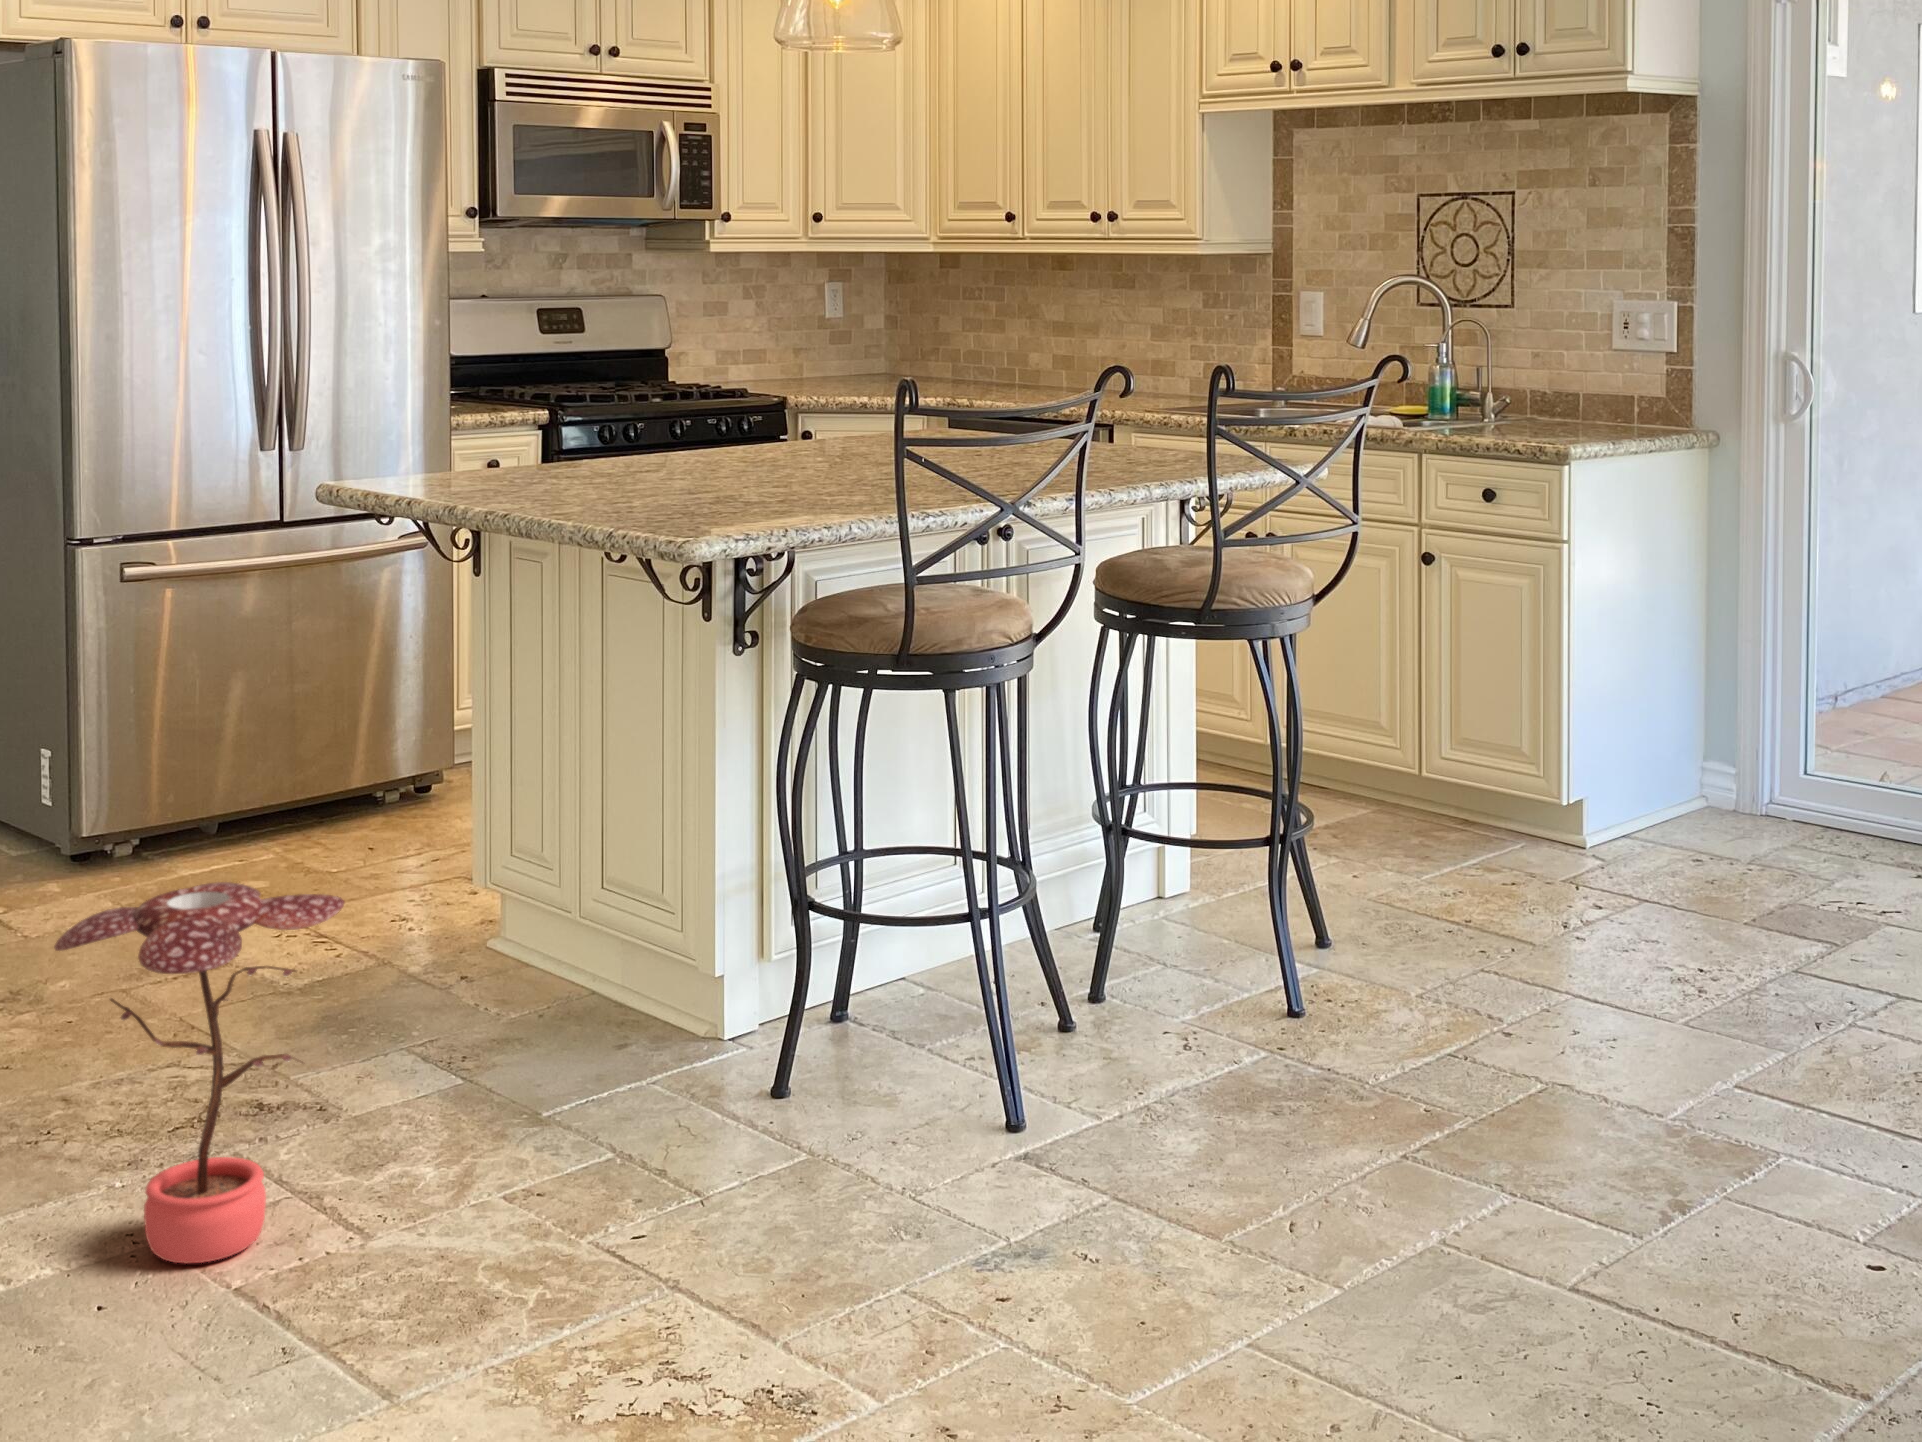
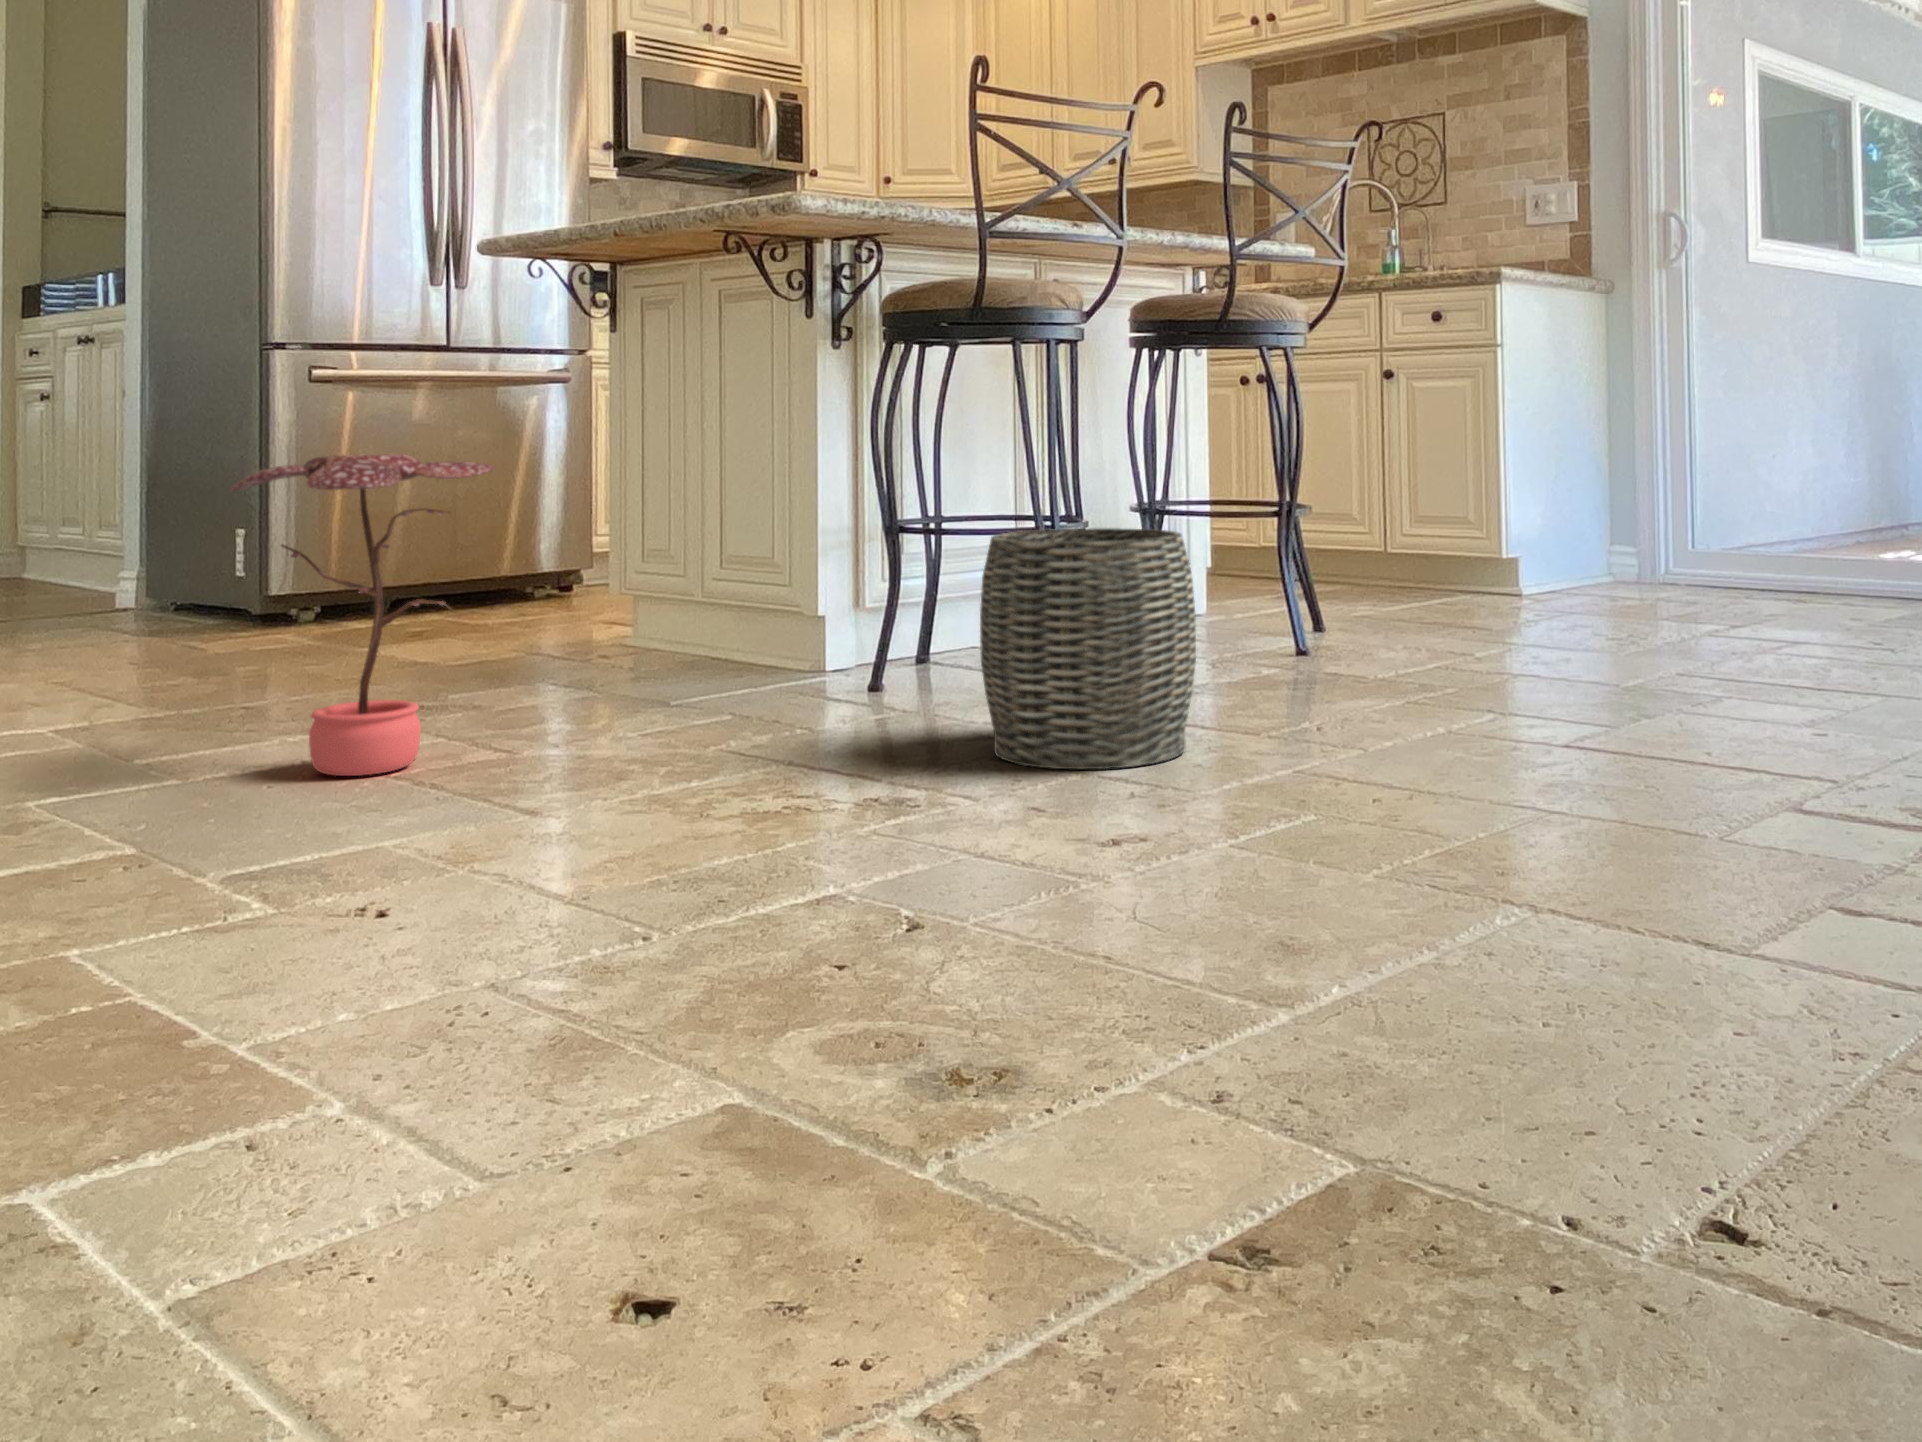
woven basket: none [892,962,1138,1288] -> present [980,528,1196,769]

